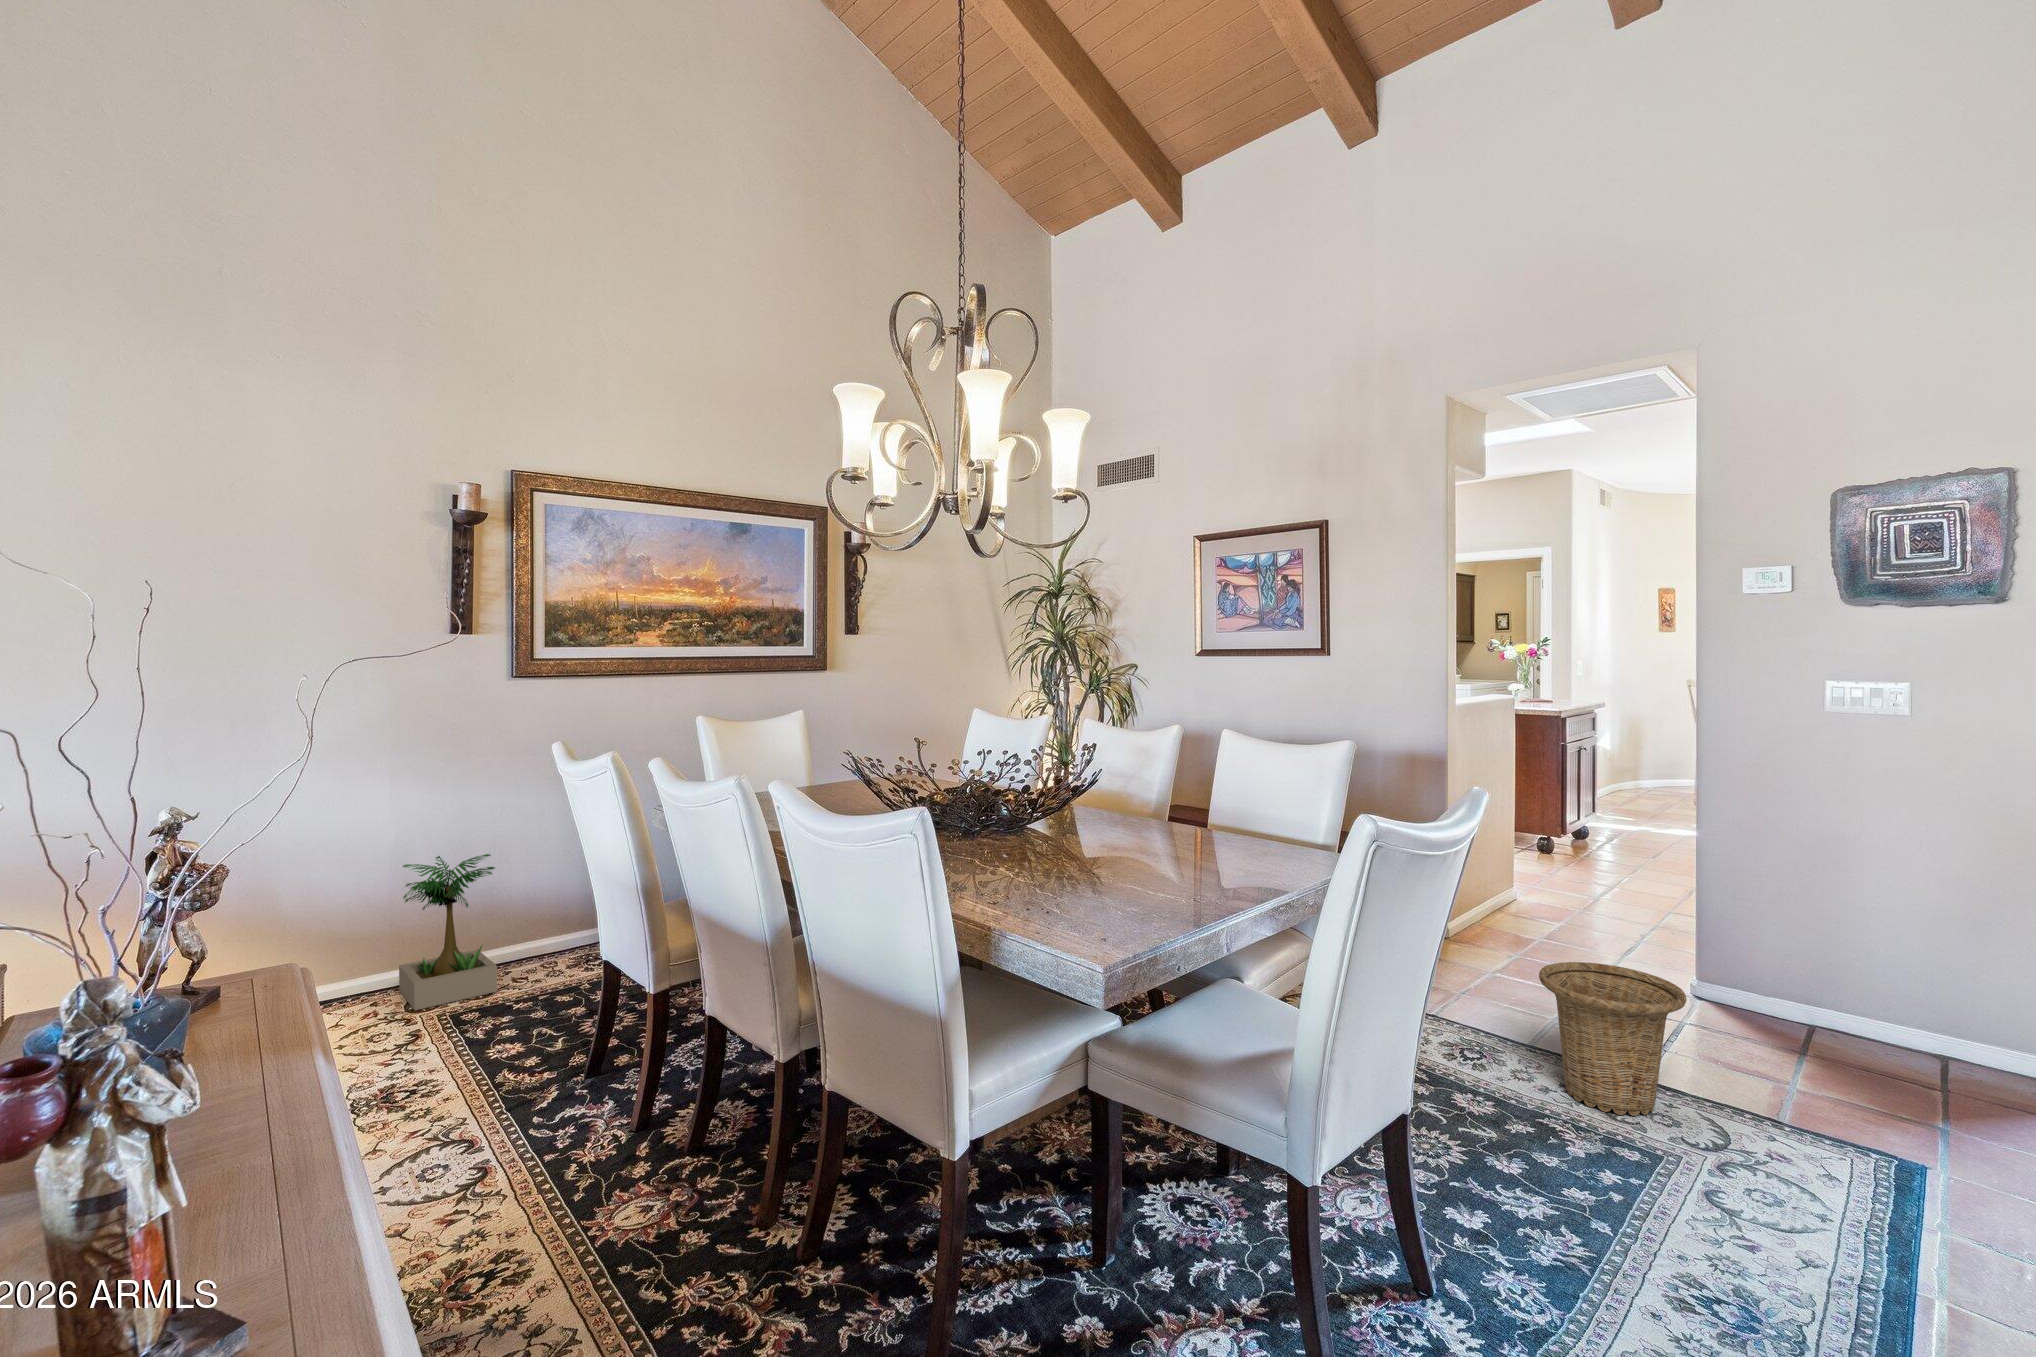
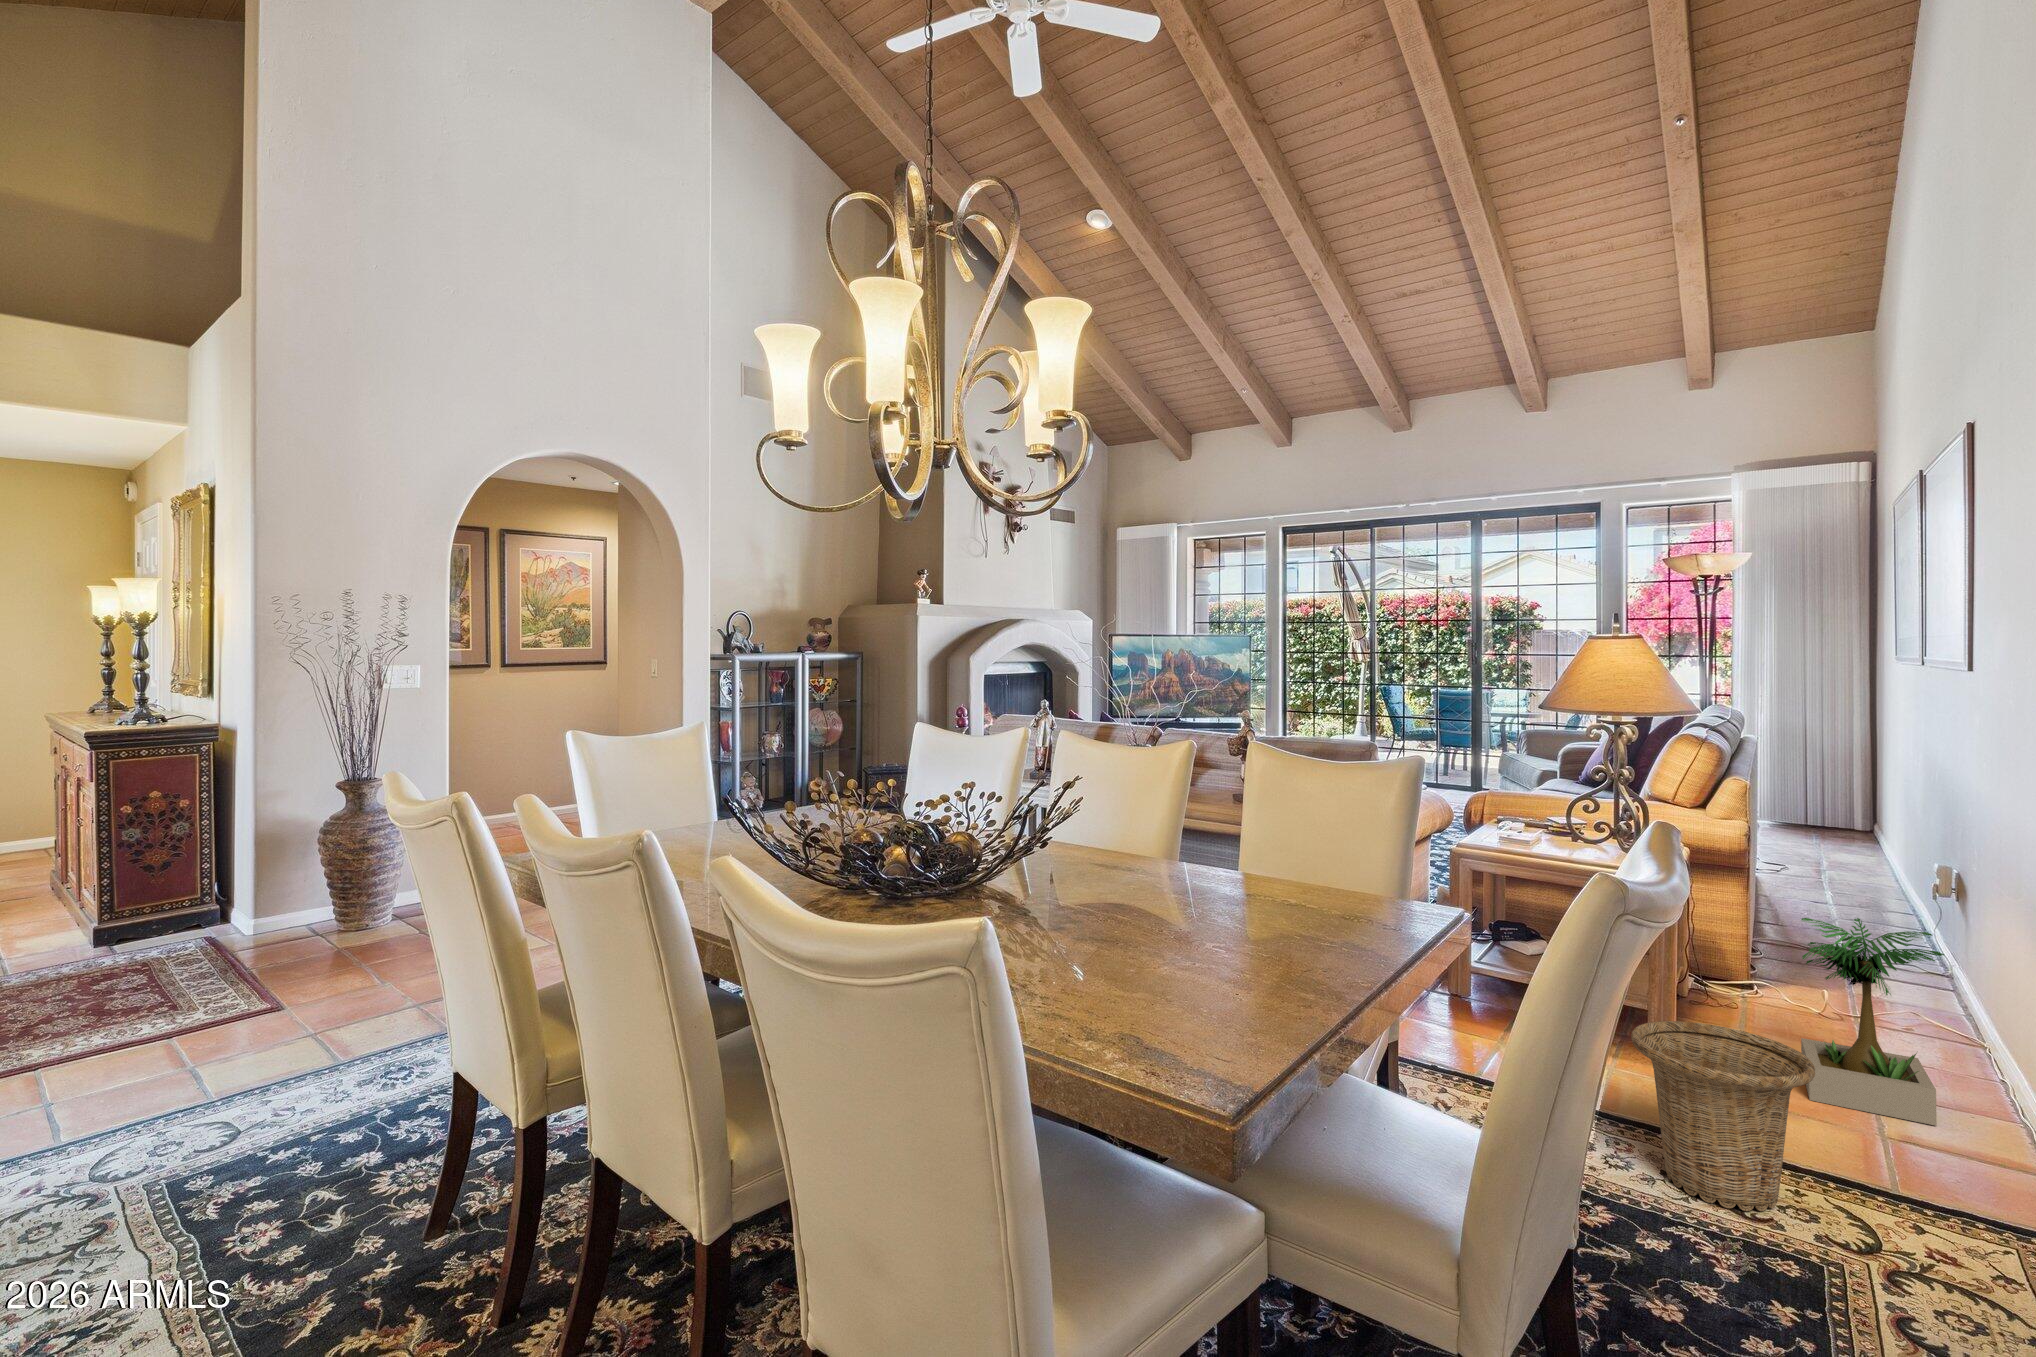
potted plant: present [399,854,497,1010] -> present [1801,918,1944,1126]

